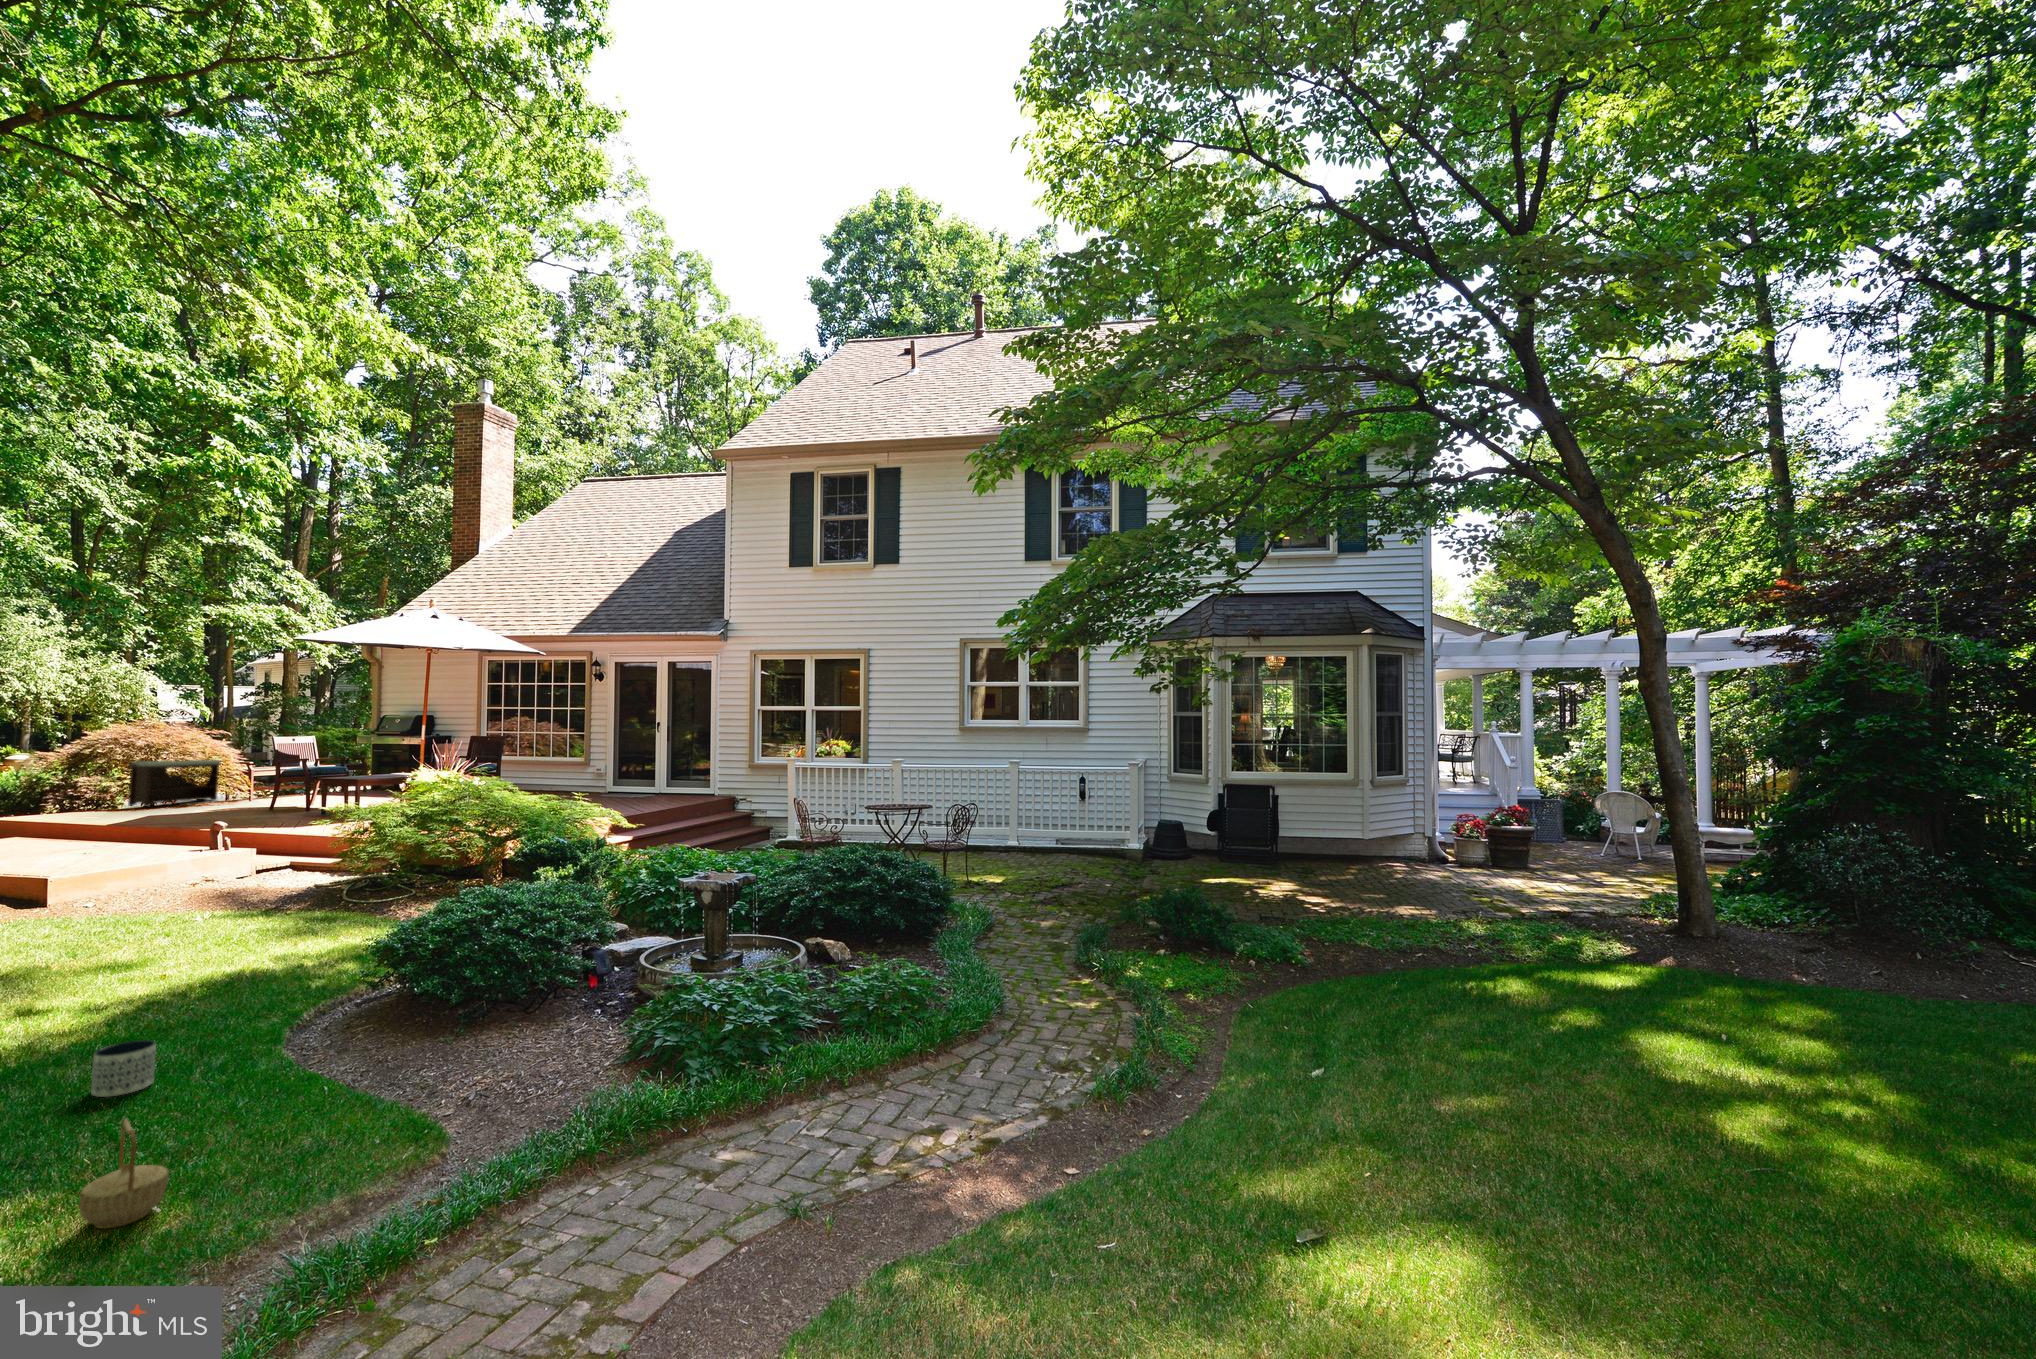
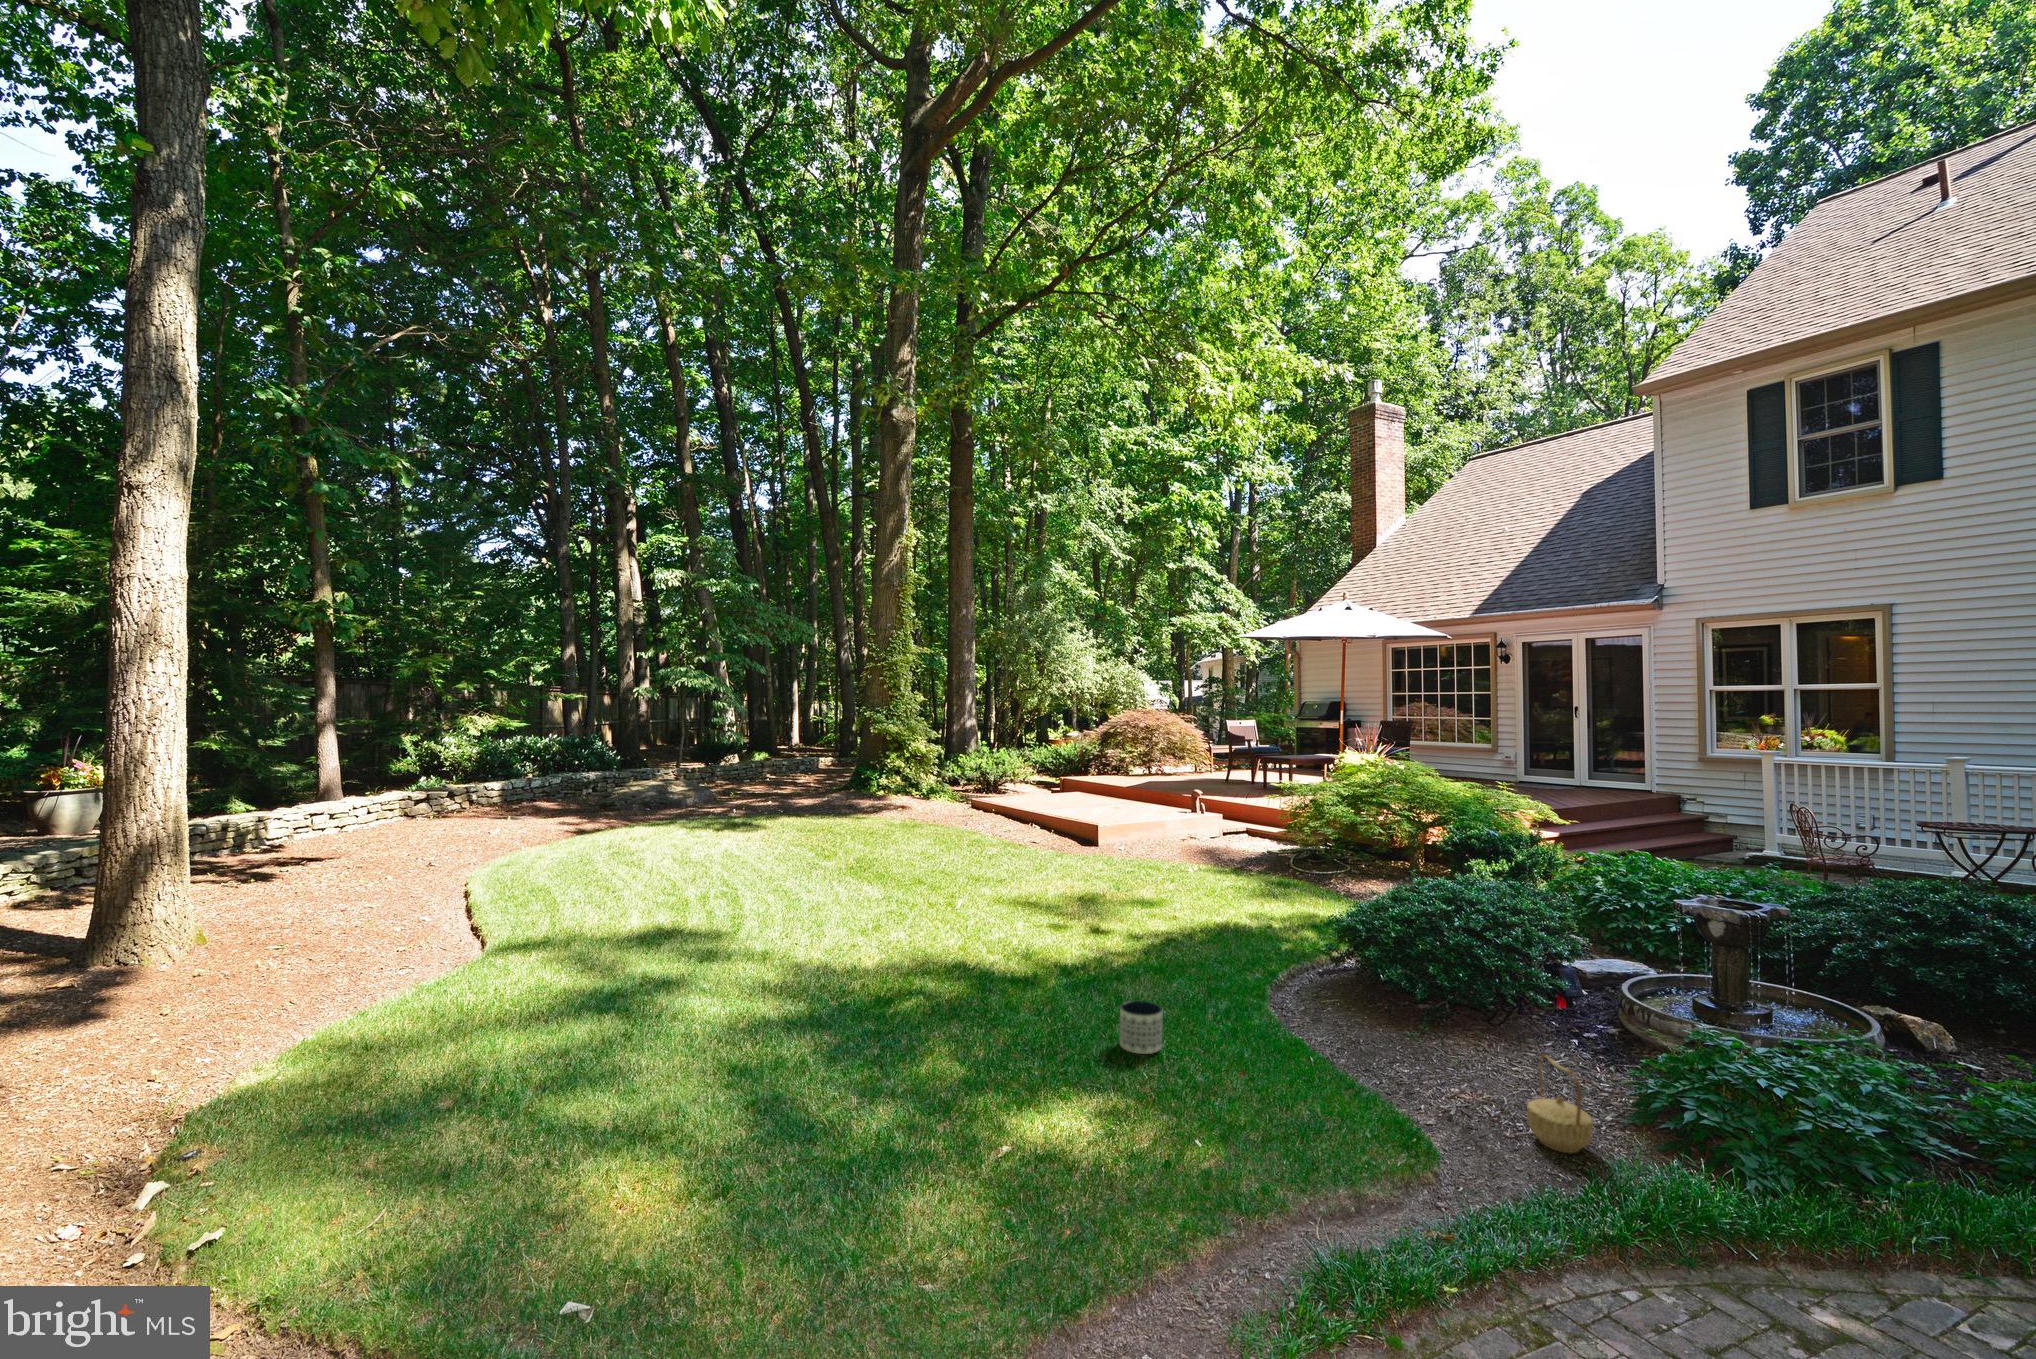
bench: present [128,760,220,807] -> none [1136,737,1190,772]
basket: present [79,1119,169,1229] -> present [1527,1055,1593,1153]

